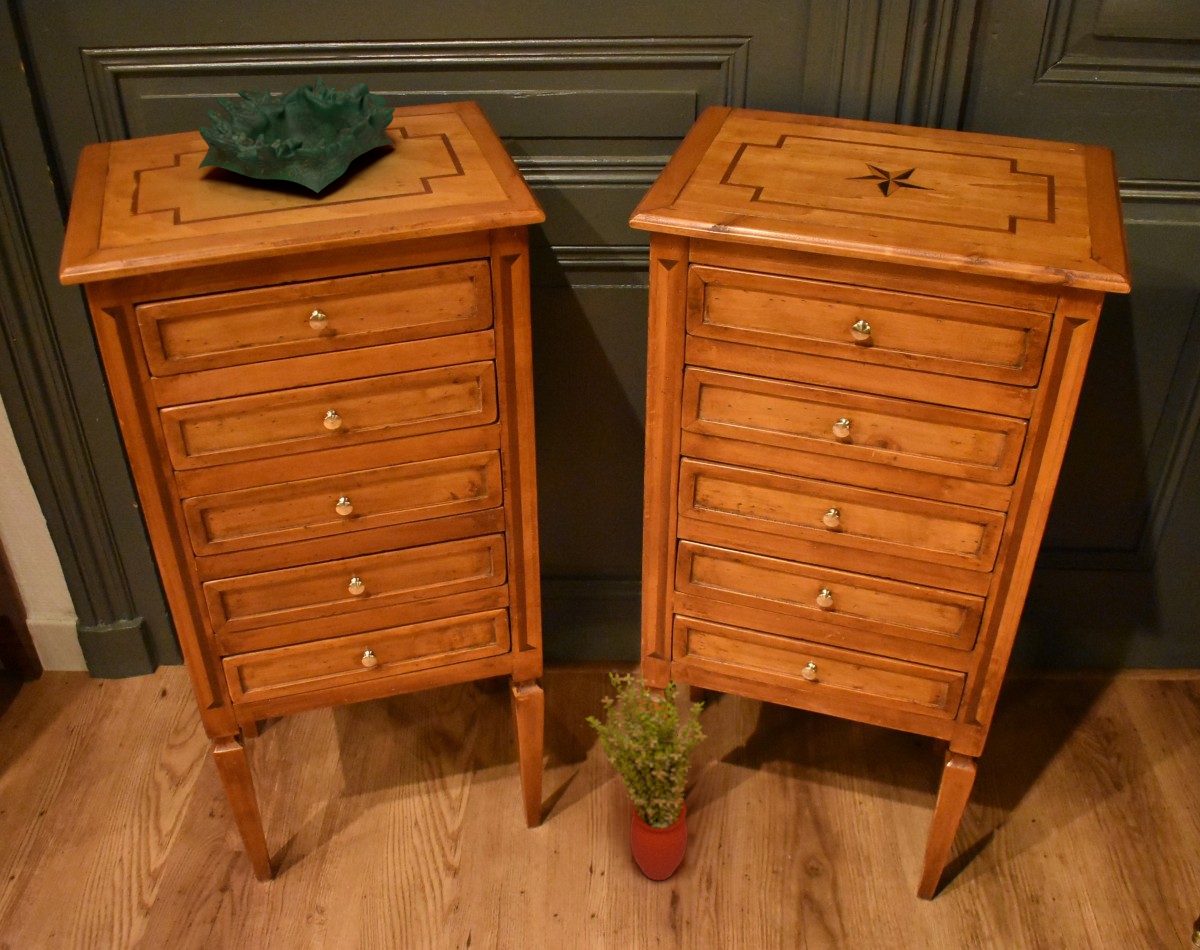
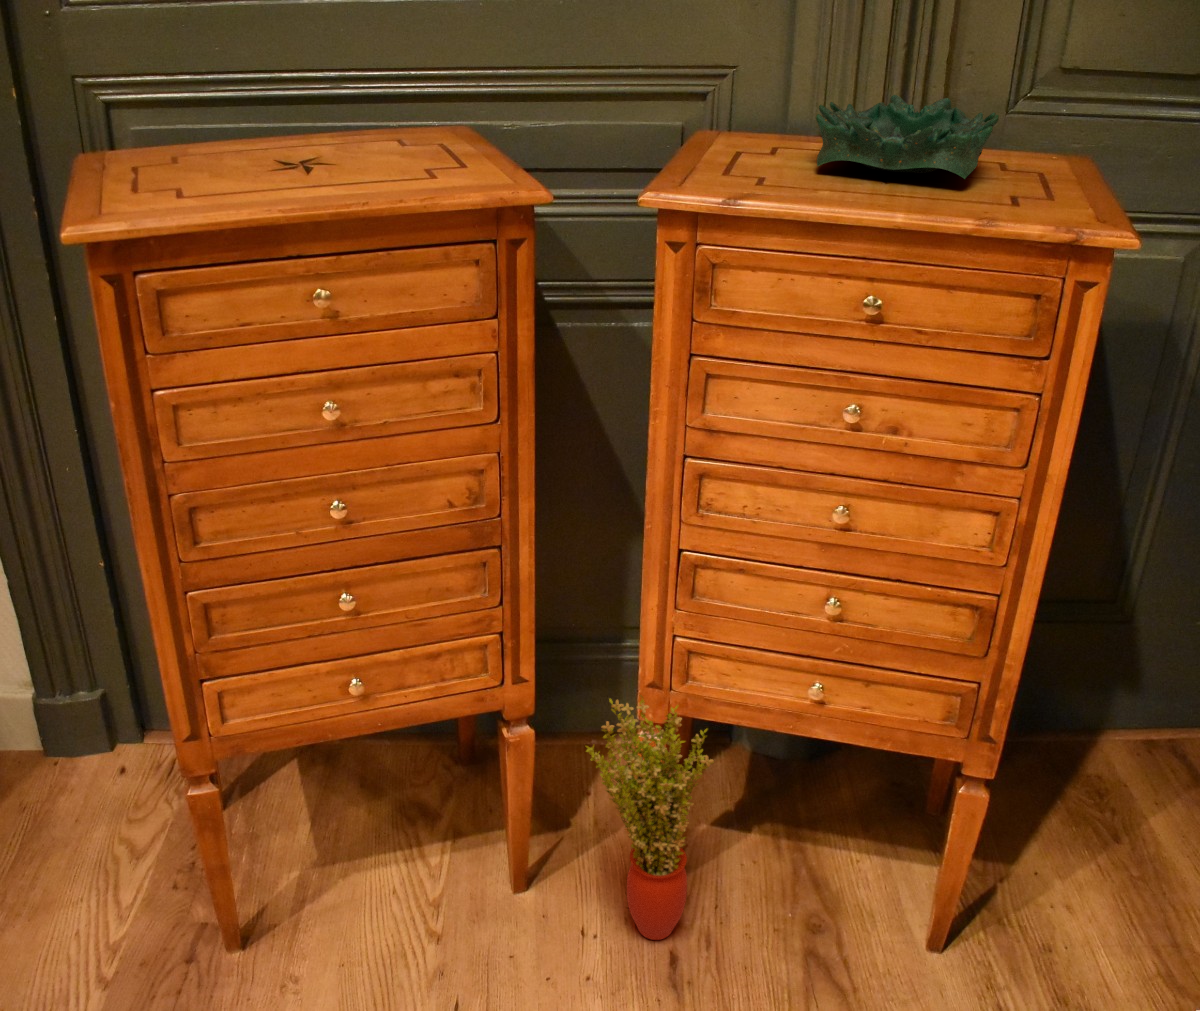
decorative bowl: present [198,76,396,193] -> present [816,95,999,179]

